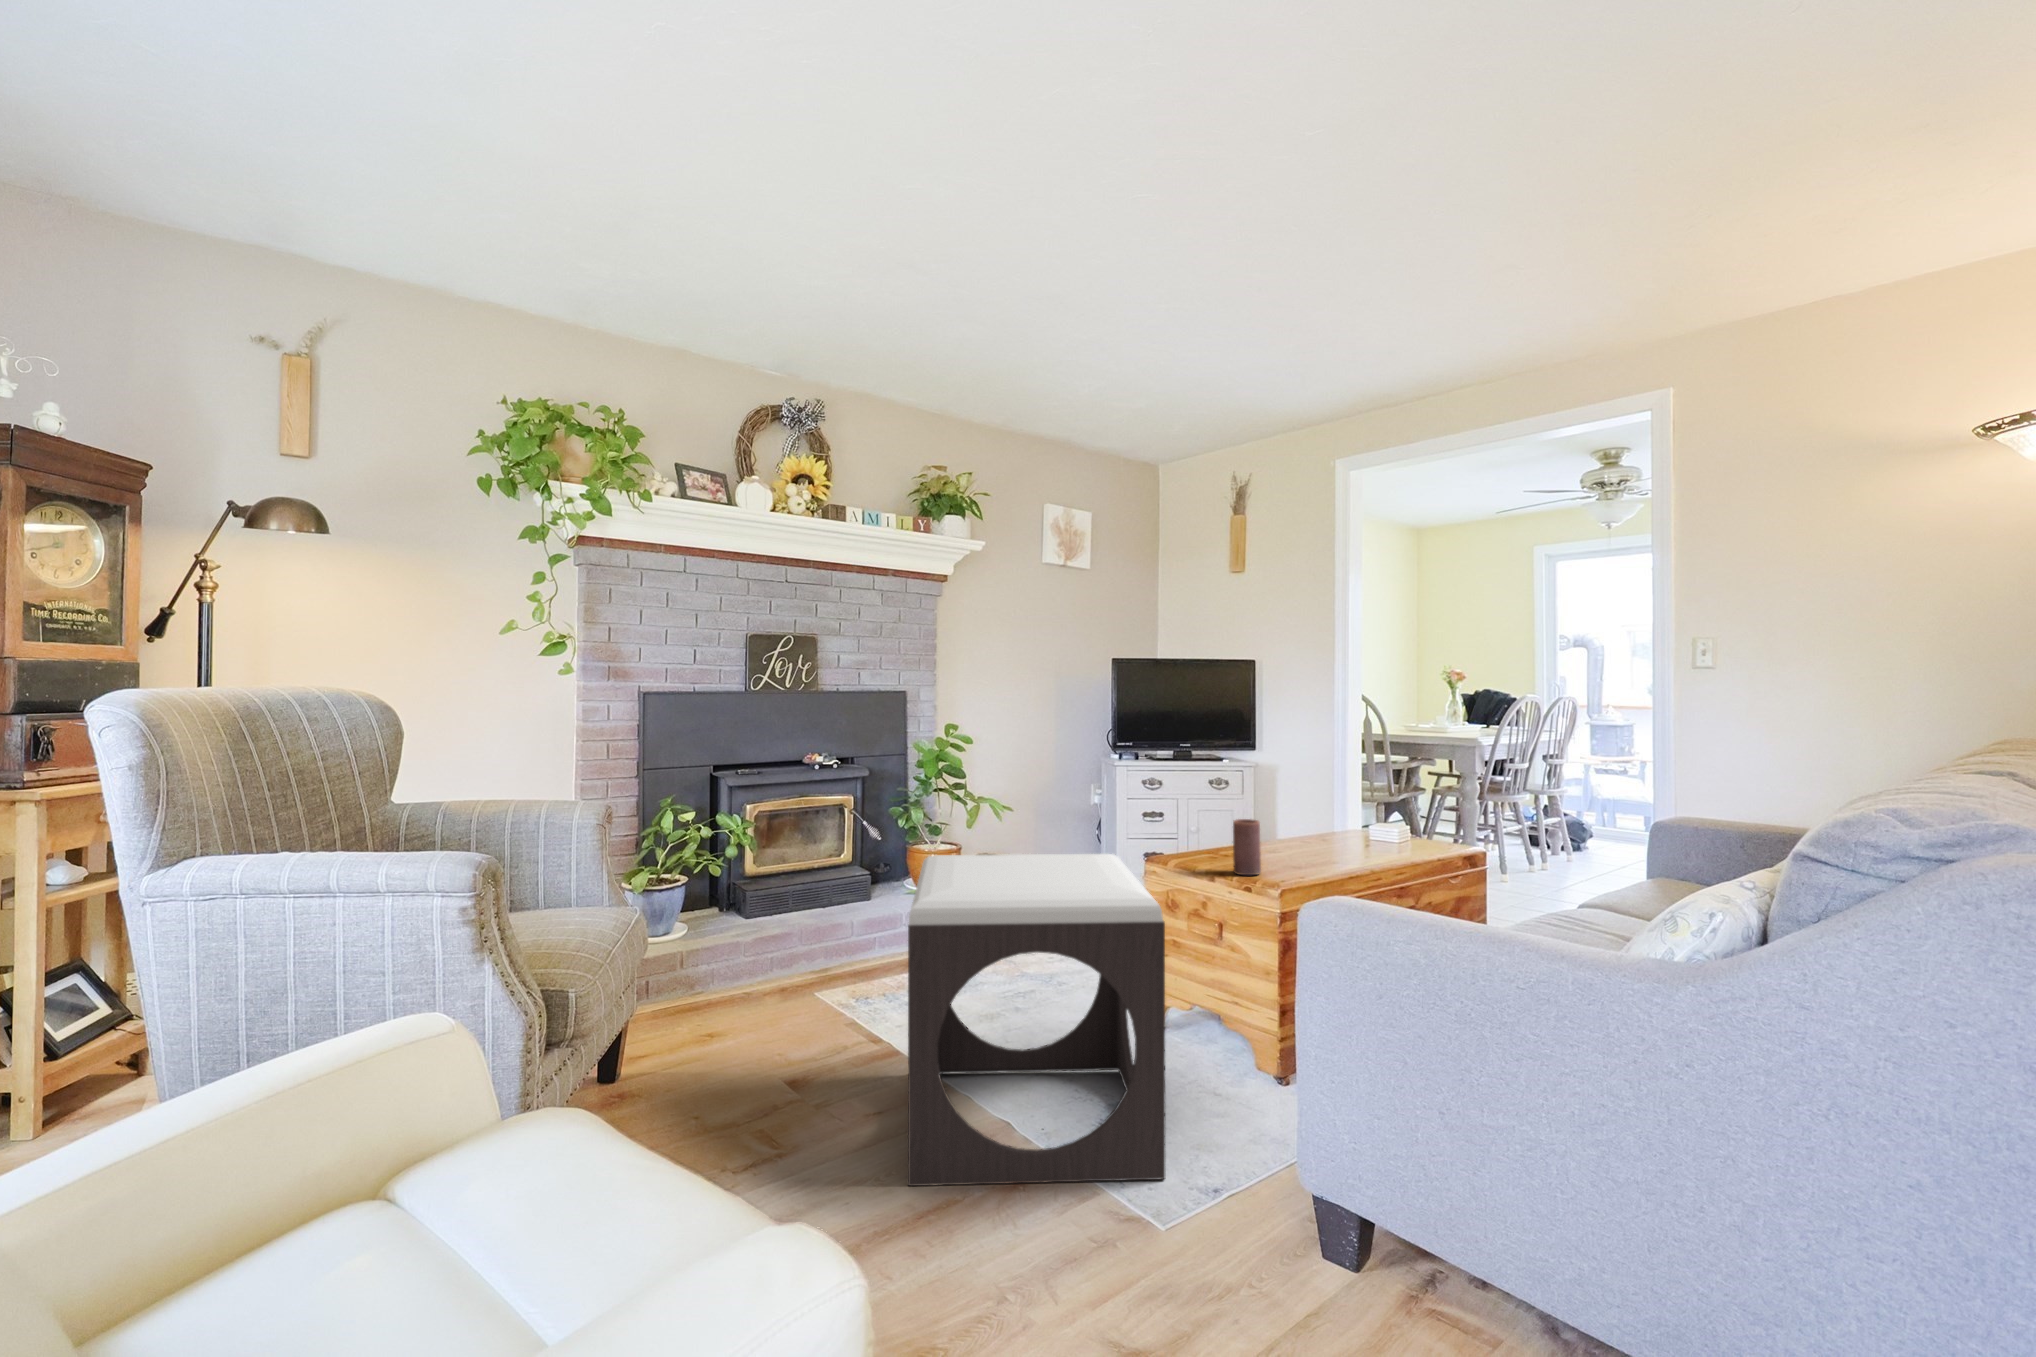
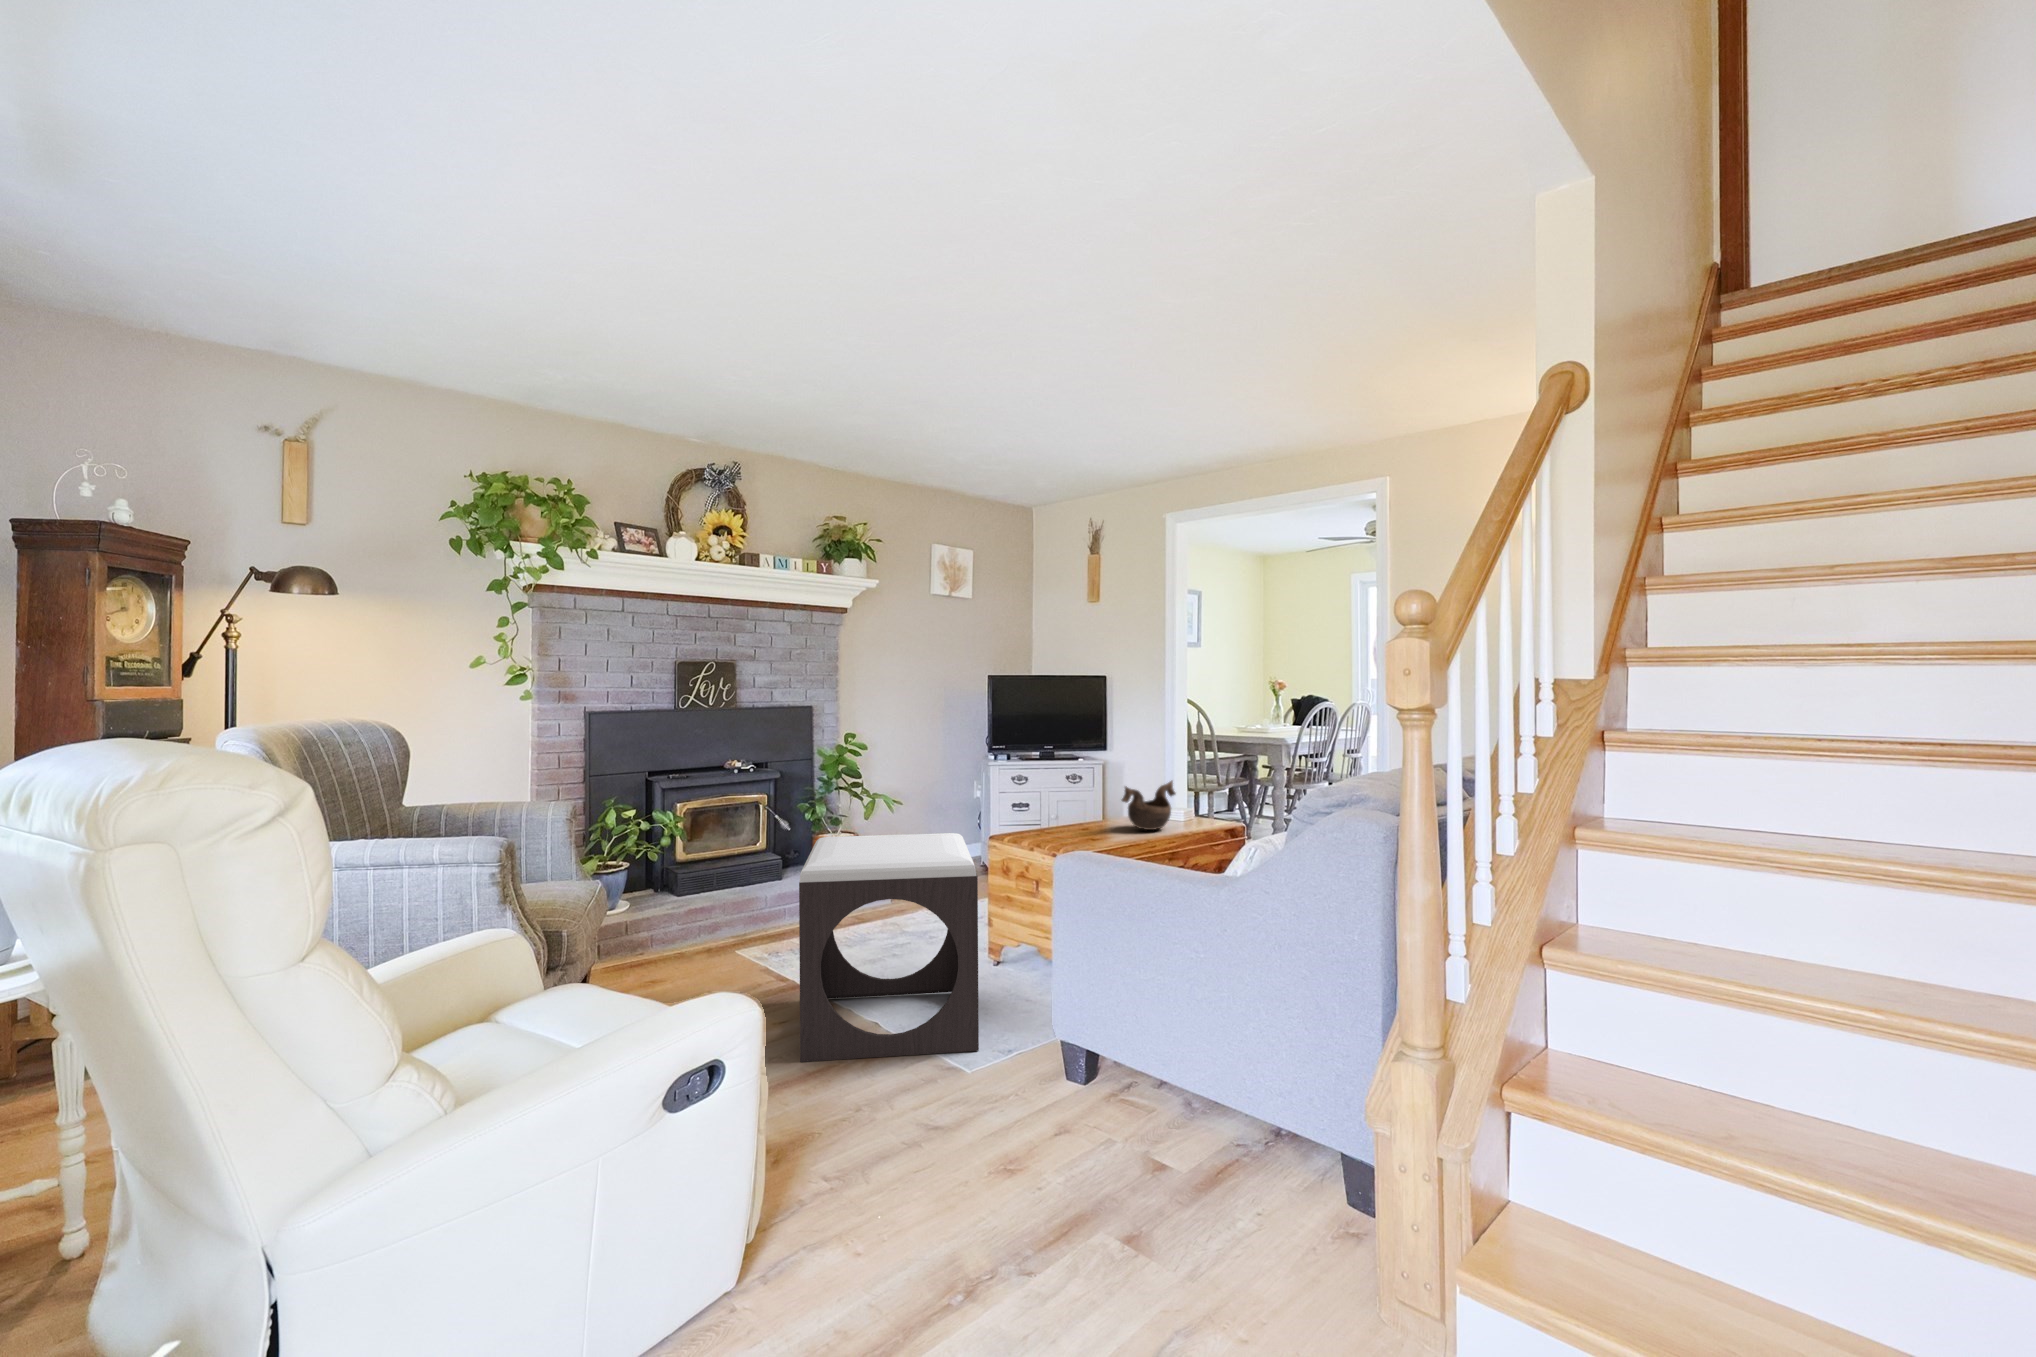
decorative bowl: none [1321,786,1387,853] -> present [1122,781,1176,830]
candle: present [1233,819,1261,875] -> none [1050,806,1070,847]

